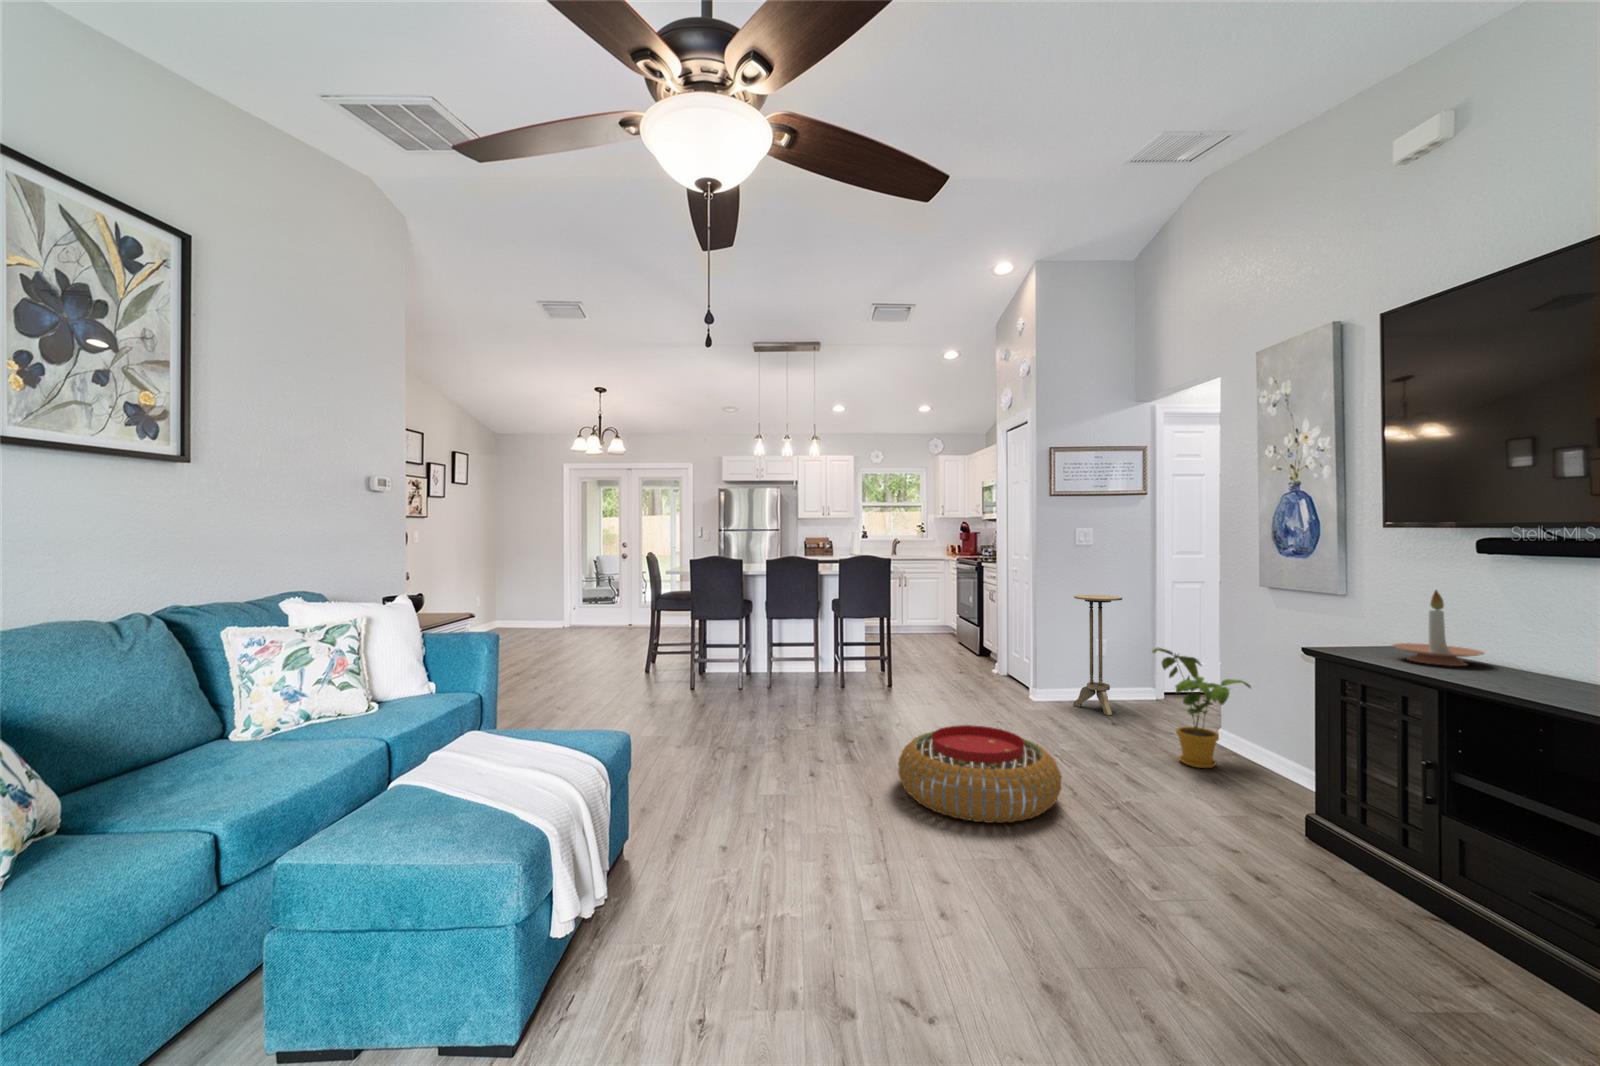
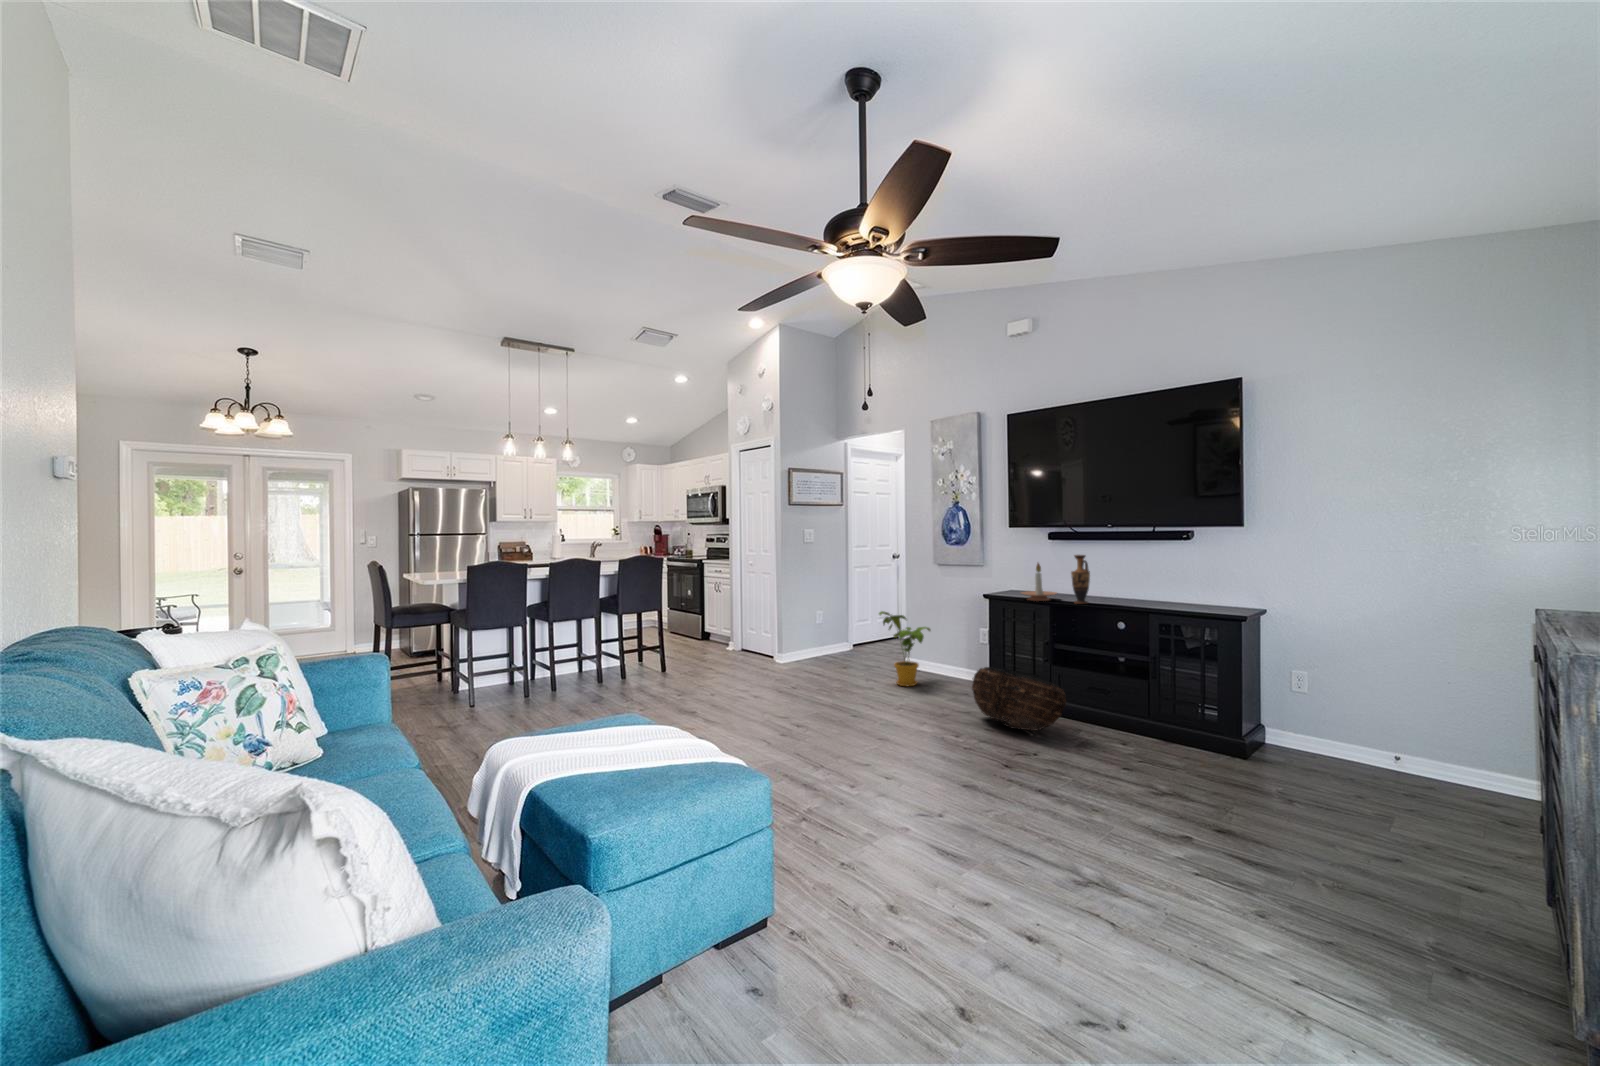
vase: none [1504,580,1559,684] -> present [1071,555,1090,604]
side table: present [1073,595,1122,715] -> none [805,579,837,667]
pouf: present [898,725,1062,823] -> none [753,679,866,742]
basket: none [1262,766,1453,917] -> present [972,667,1066,731]

